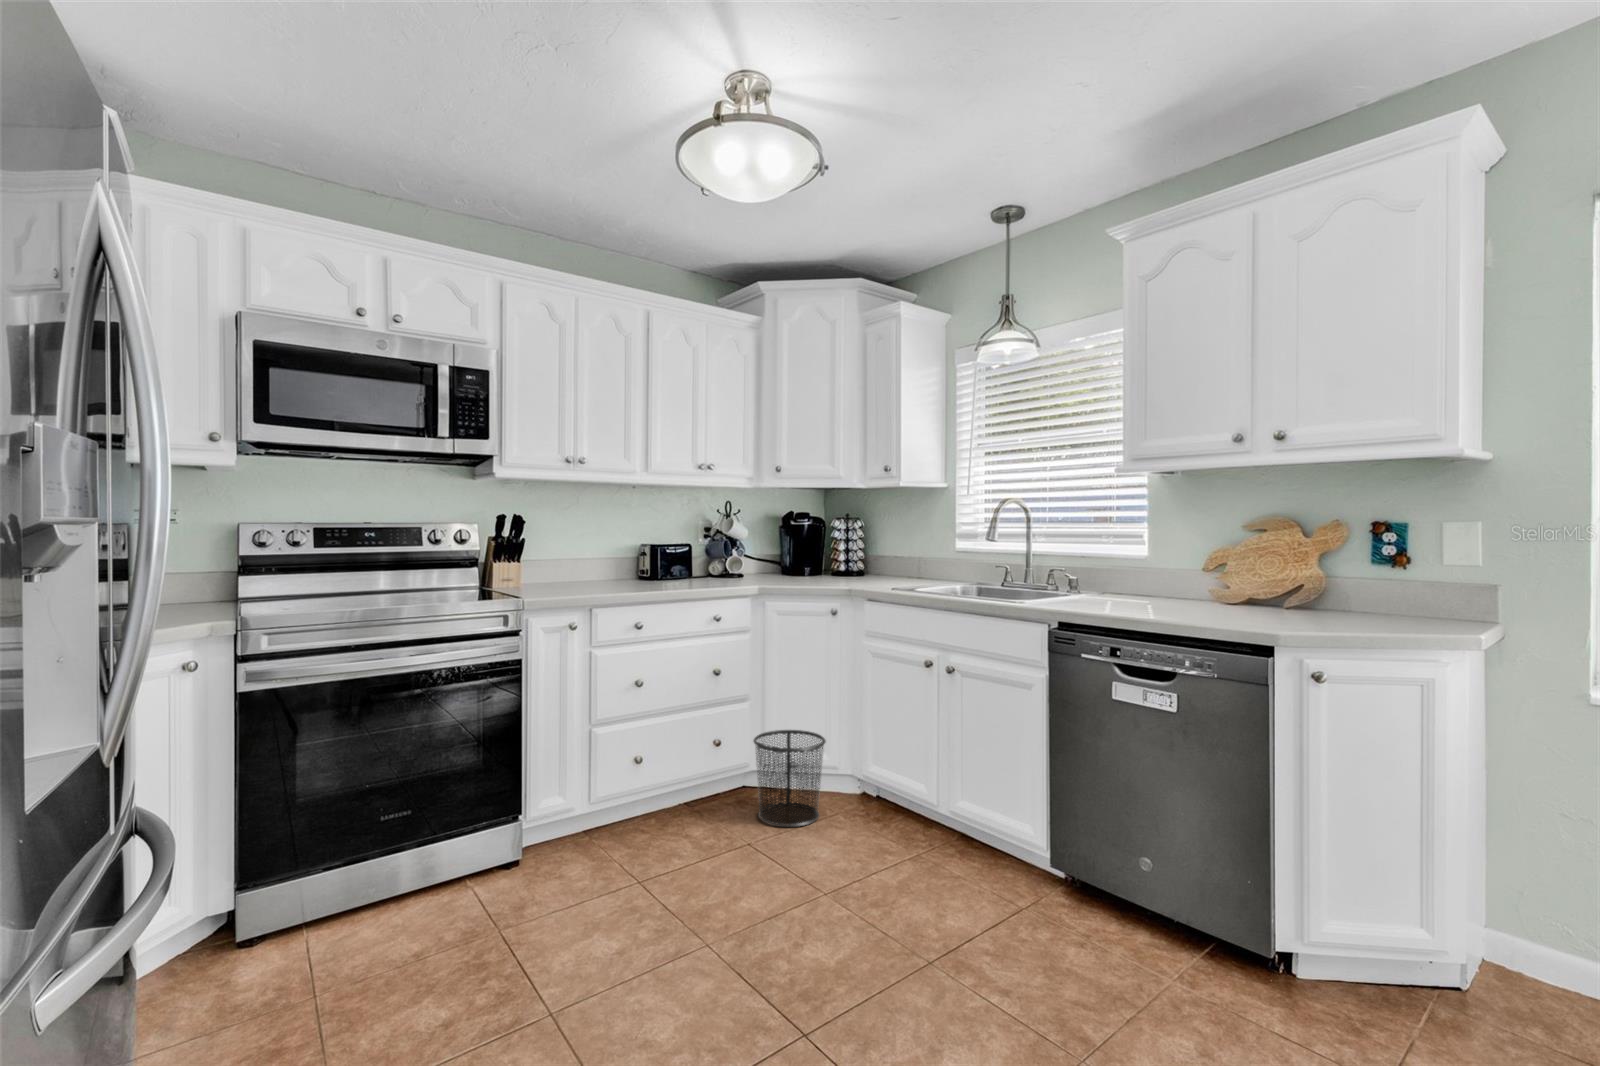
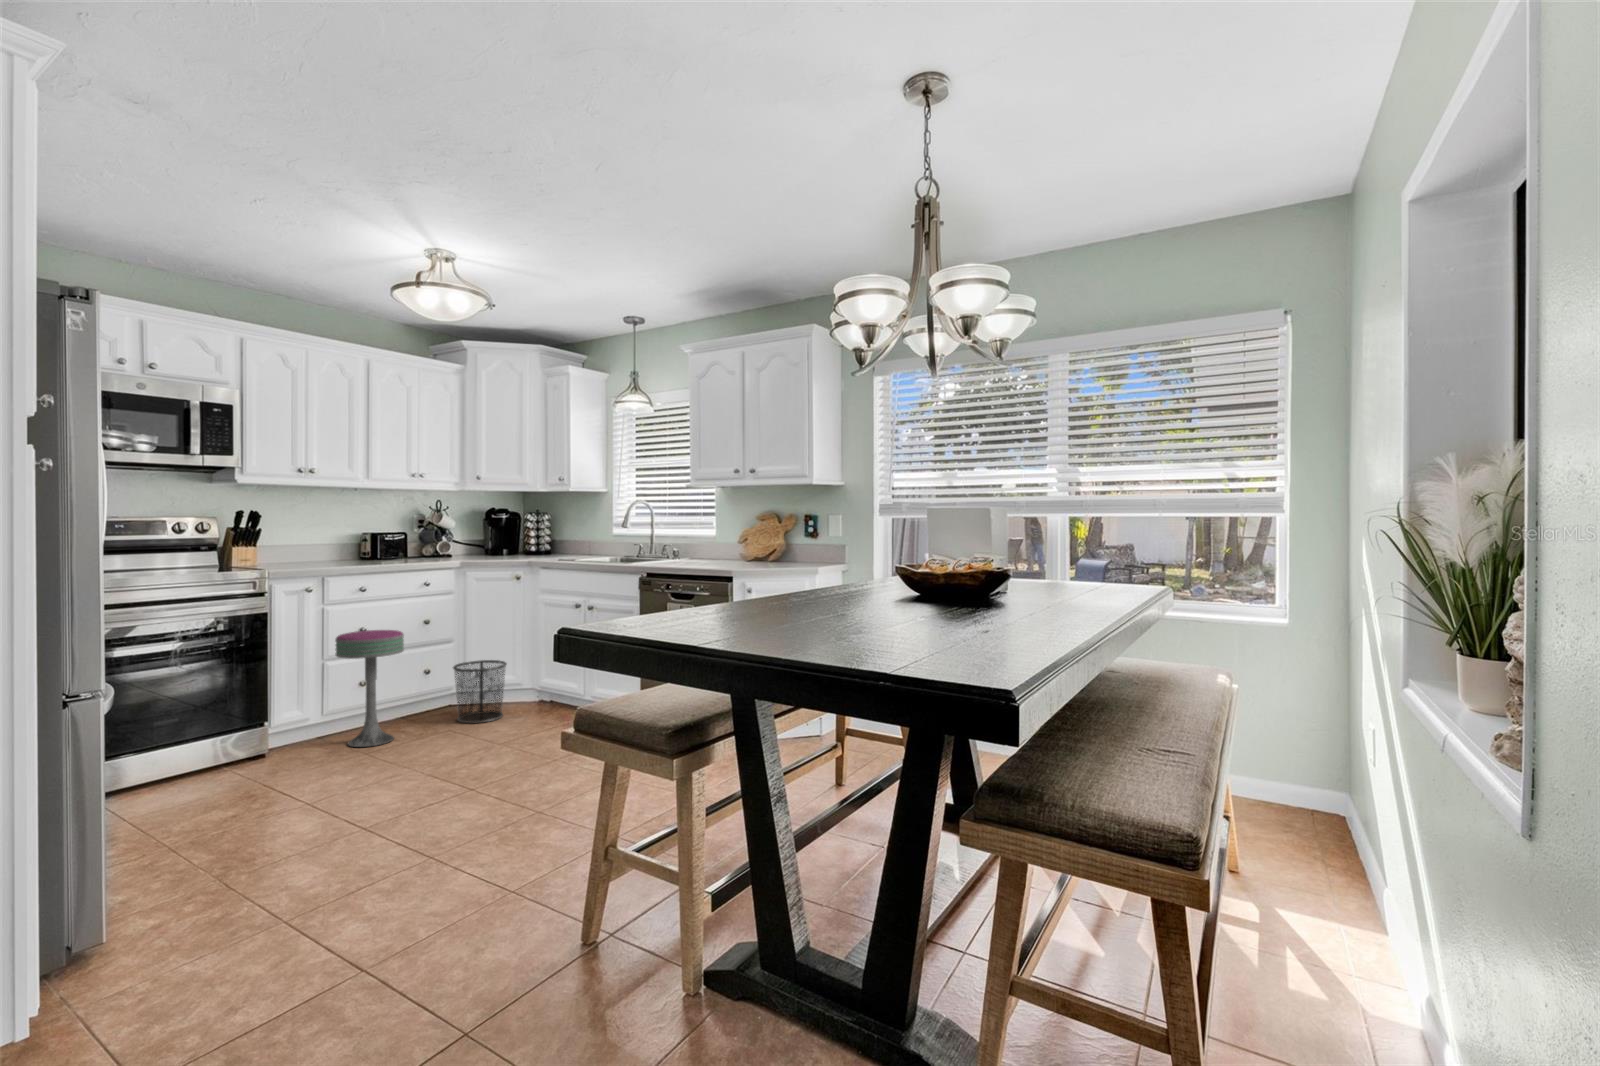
bar stool: none [608,685,695,859] -> present [335,630,404,747]

